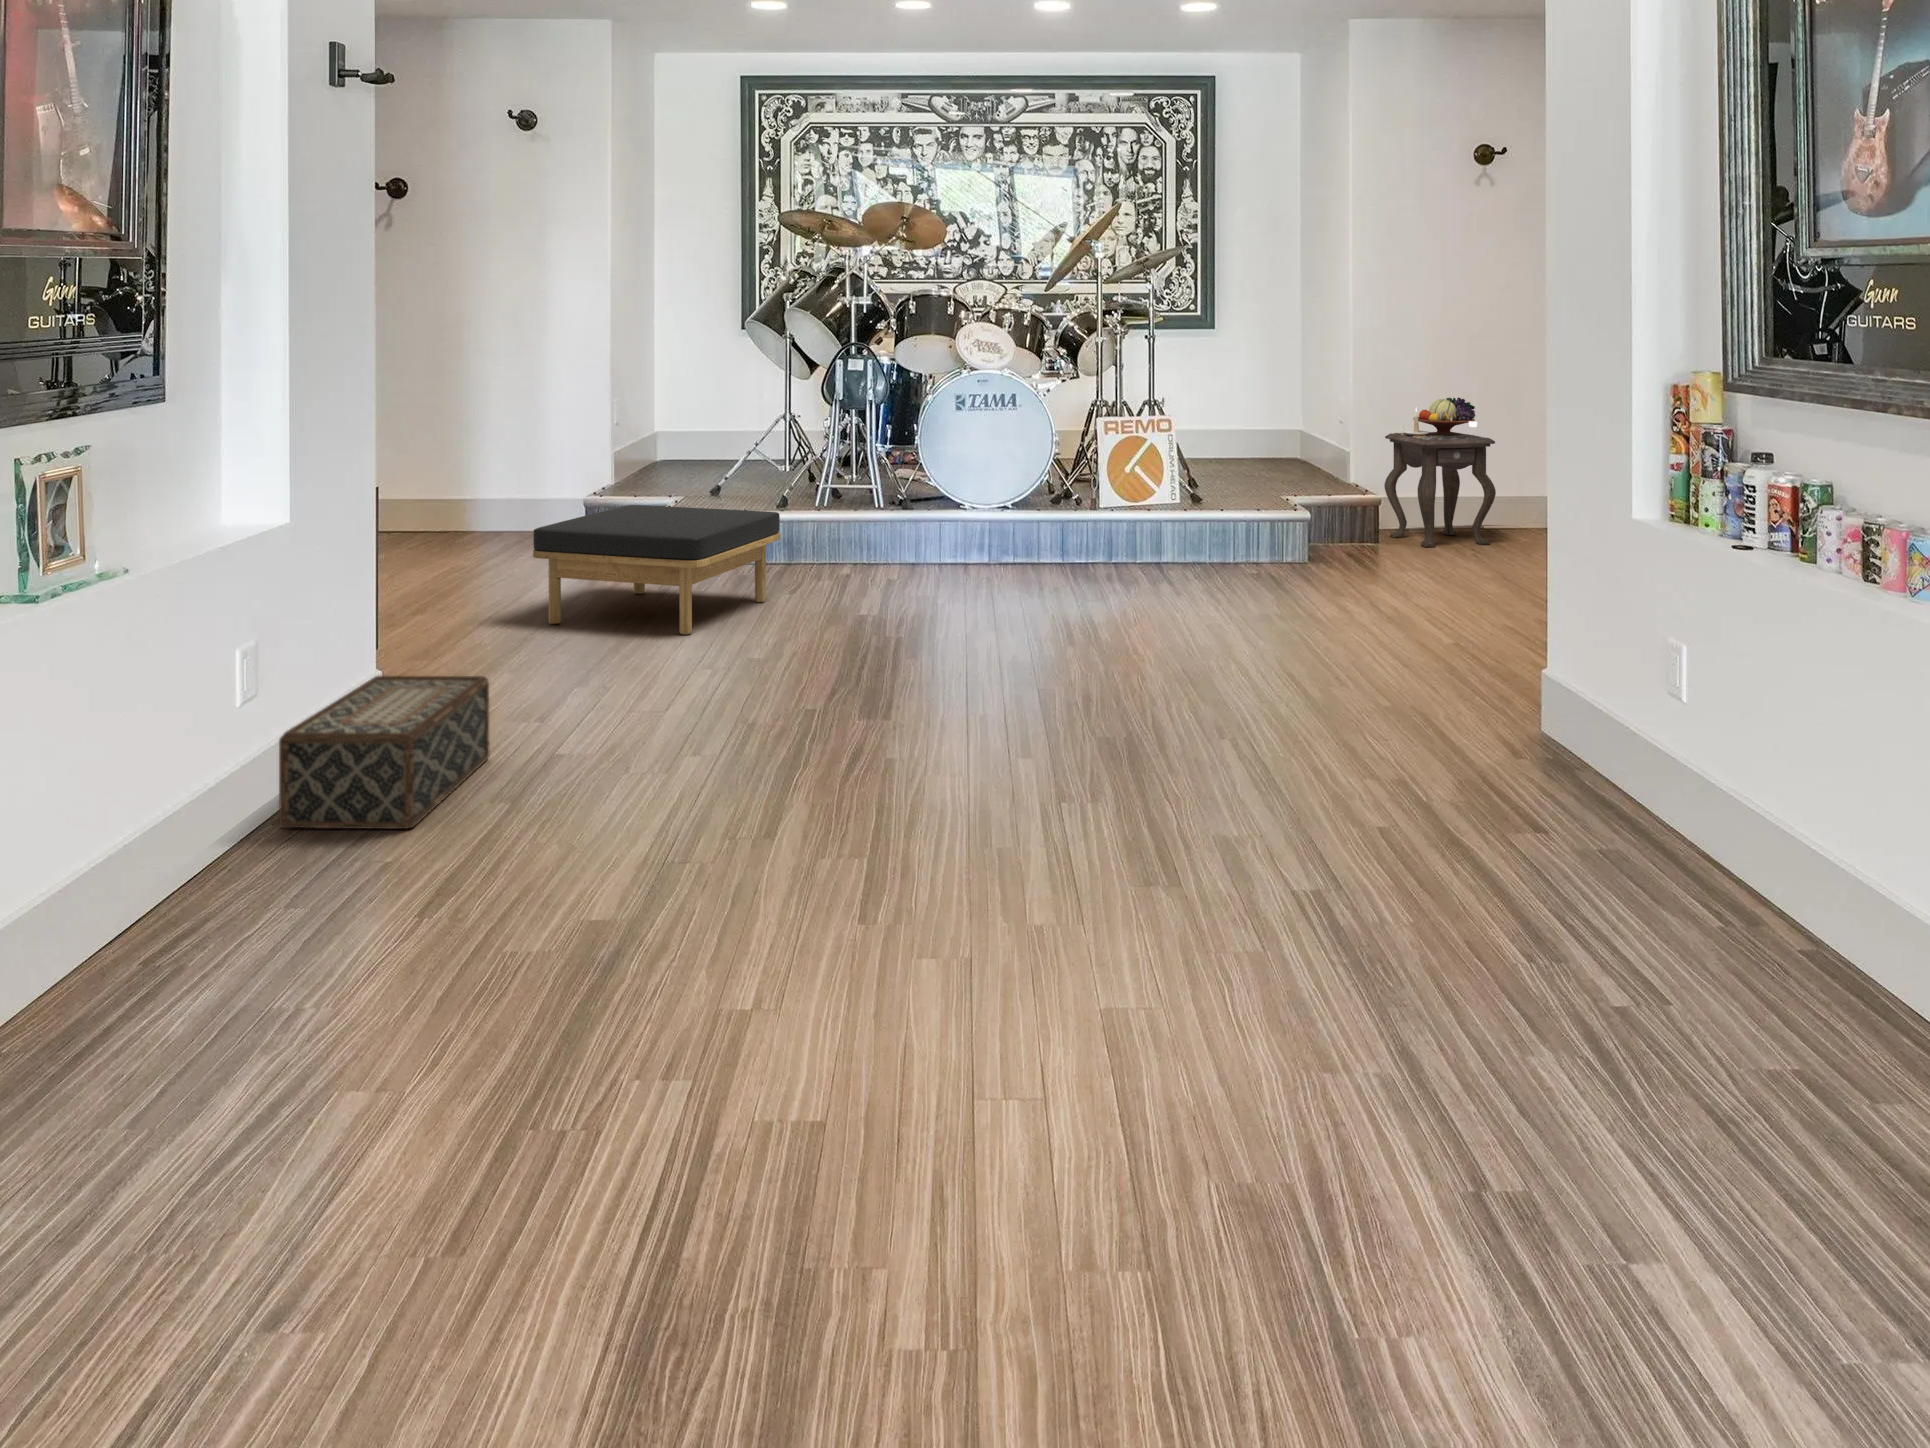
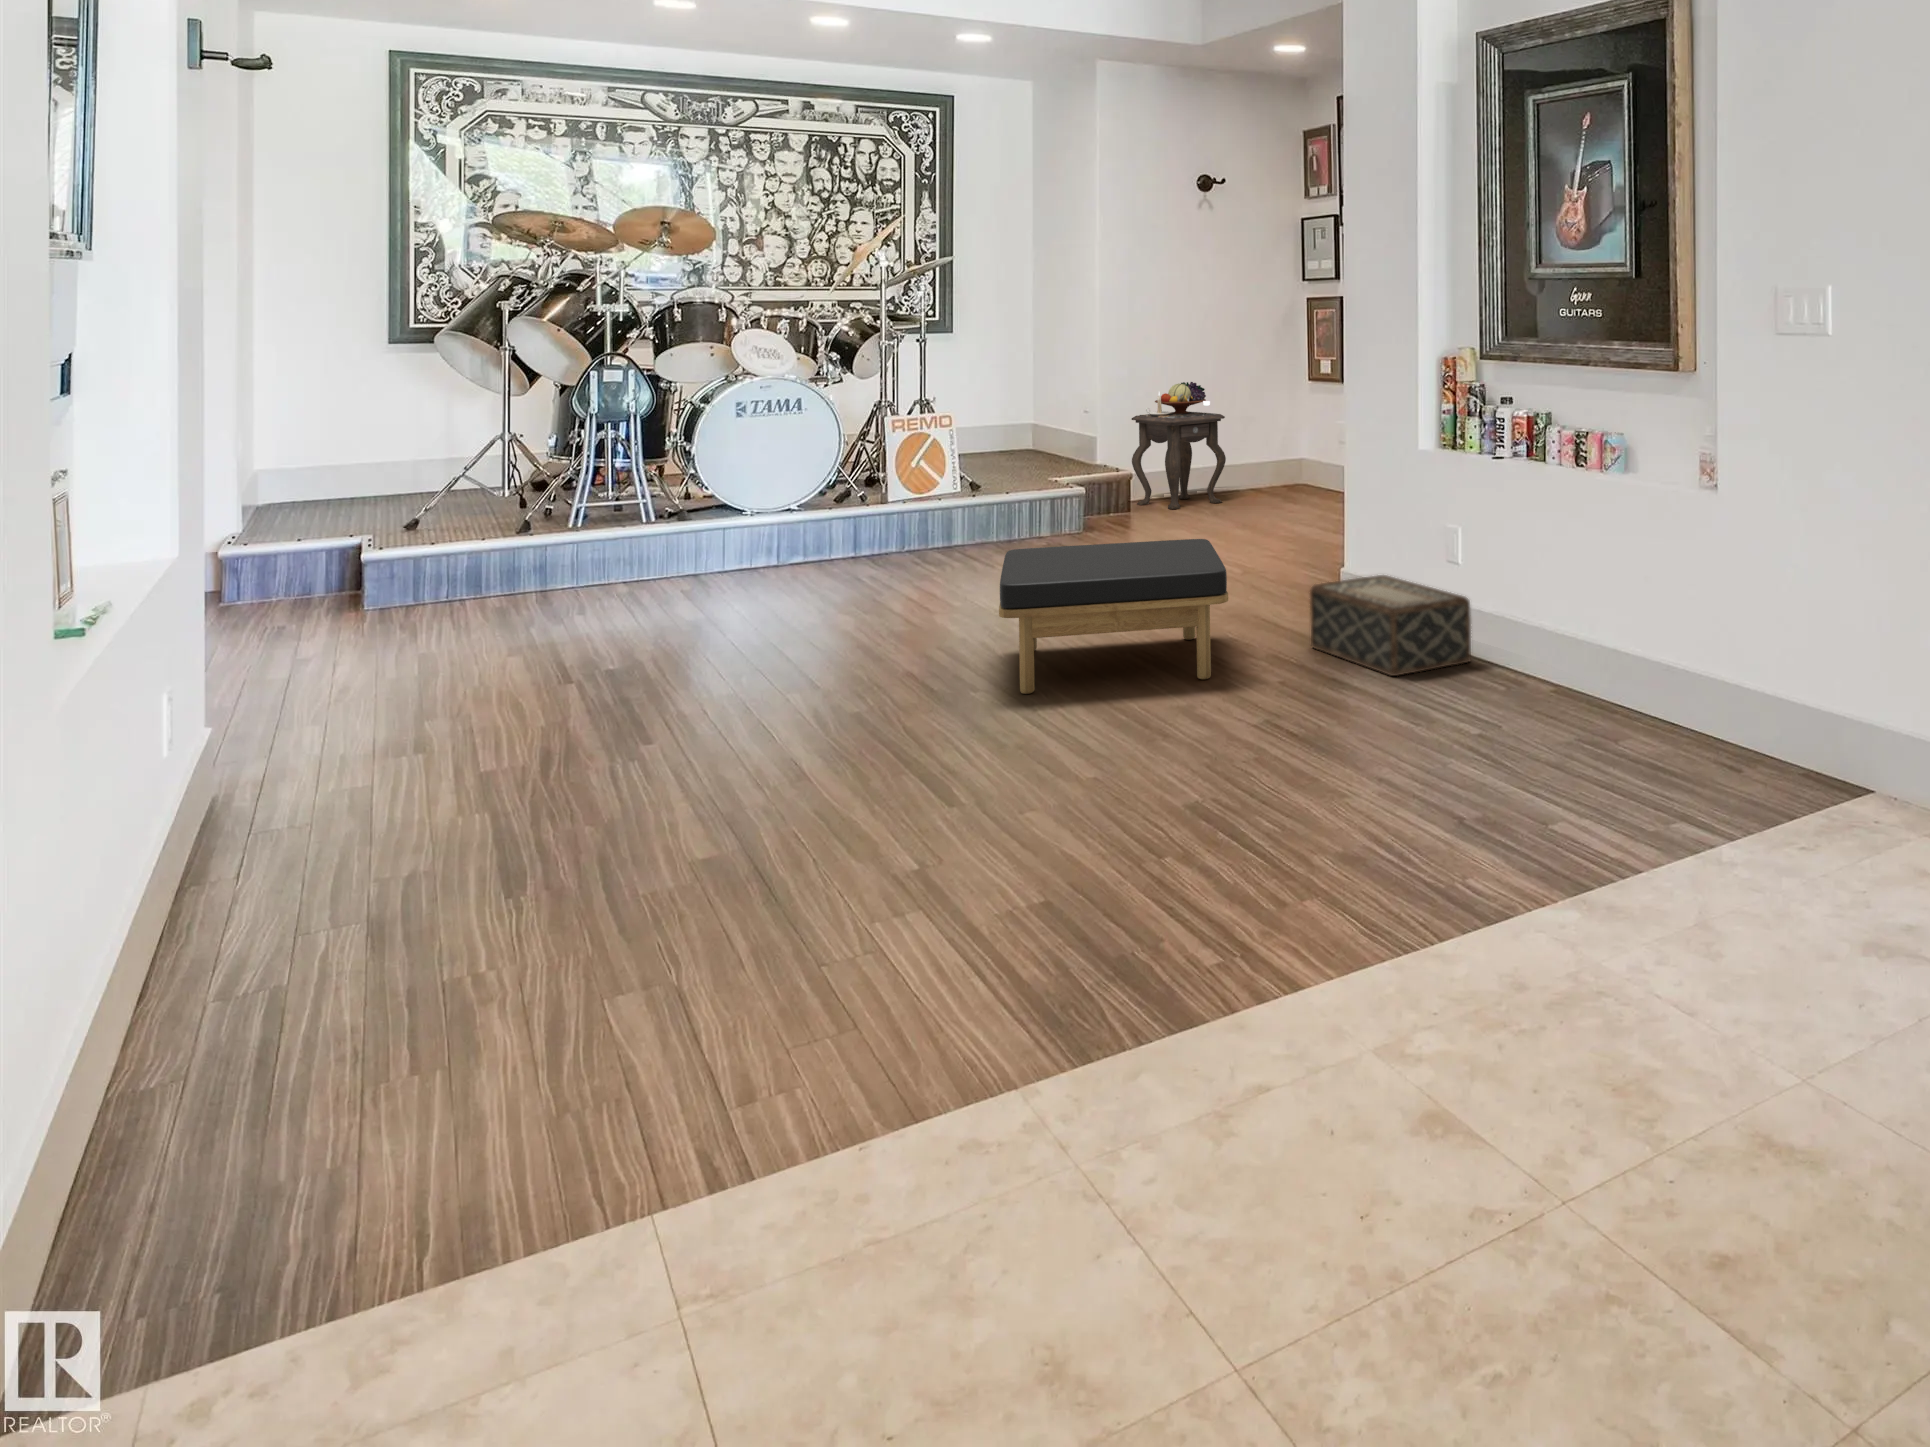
ottoman: present [533,505,781,635] -> present [999,539,1228,694]
woven basket: present [279,676,489,829] -> present [1310,575,1471,676]

